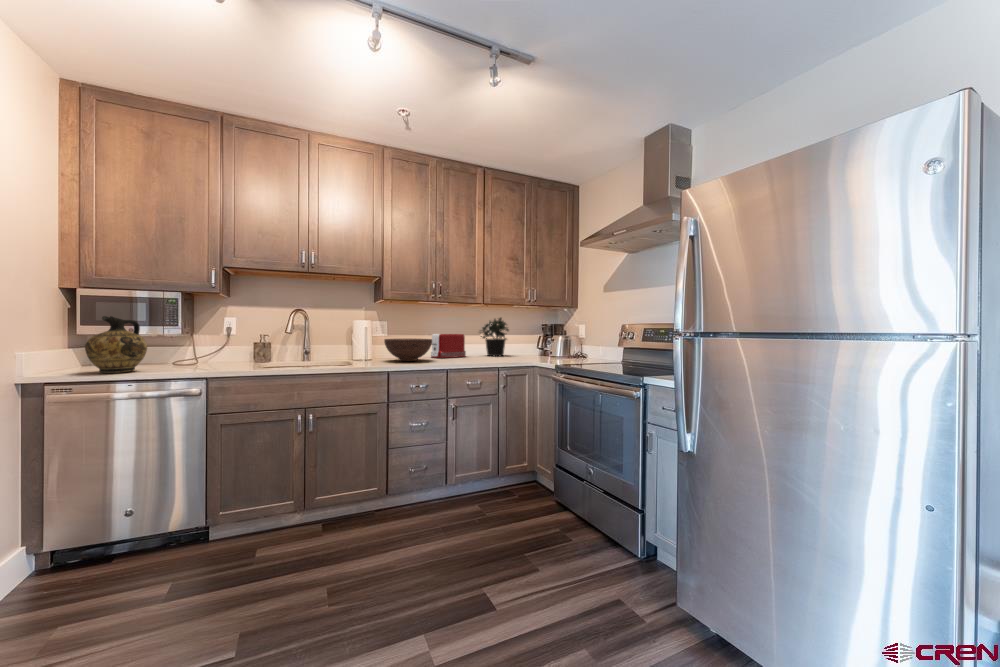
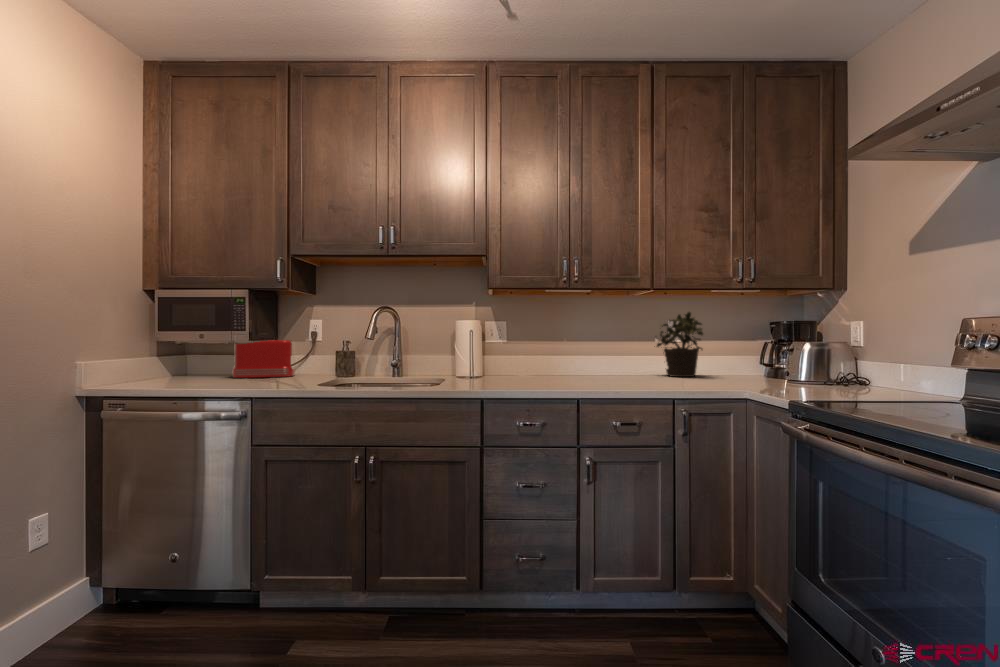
ceramic jug: present [85,316,147,373] -> none [147,319,211,385]
toaster: present [431,334,466,358] -> present [232,340,295,378]
fruit bowl: present [384,339,432,361] -> none [492,347,564,382]

